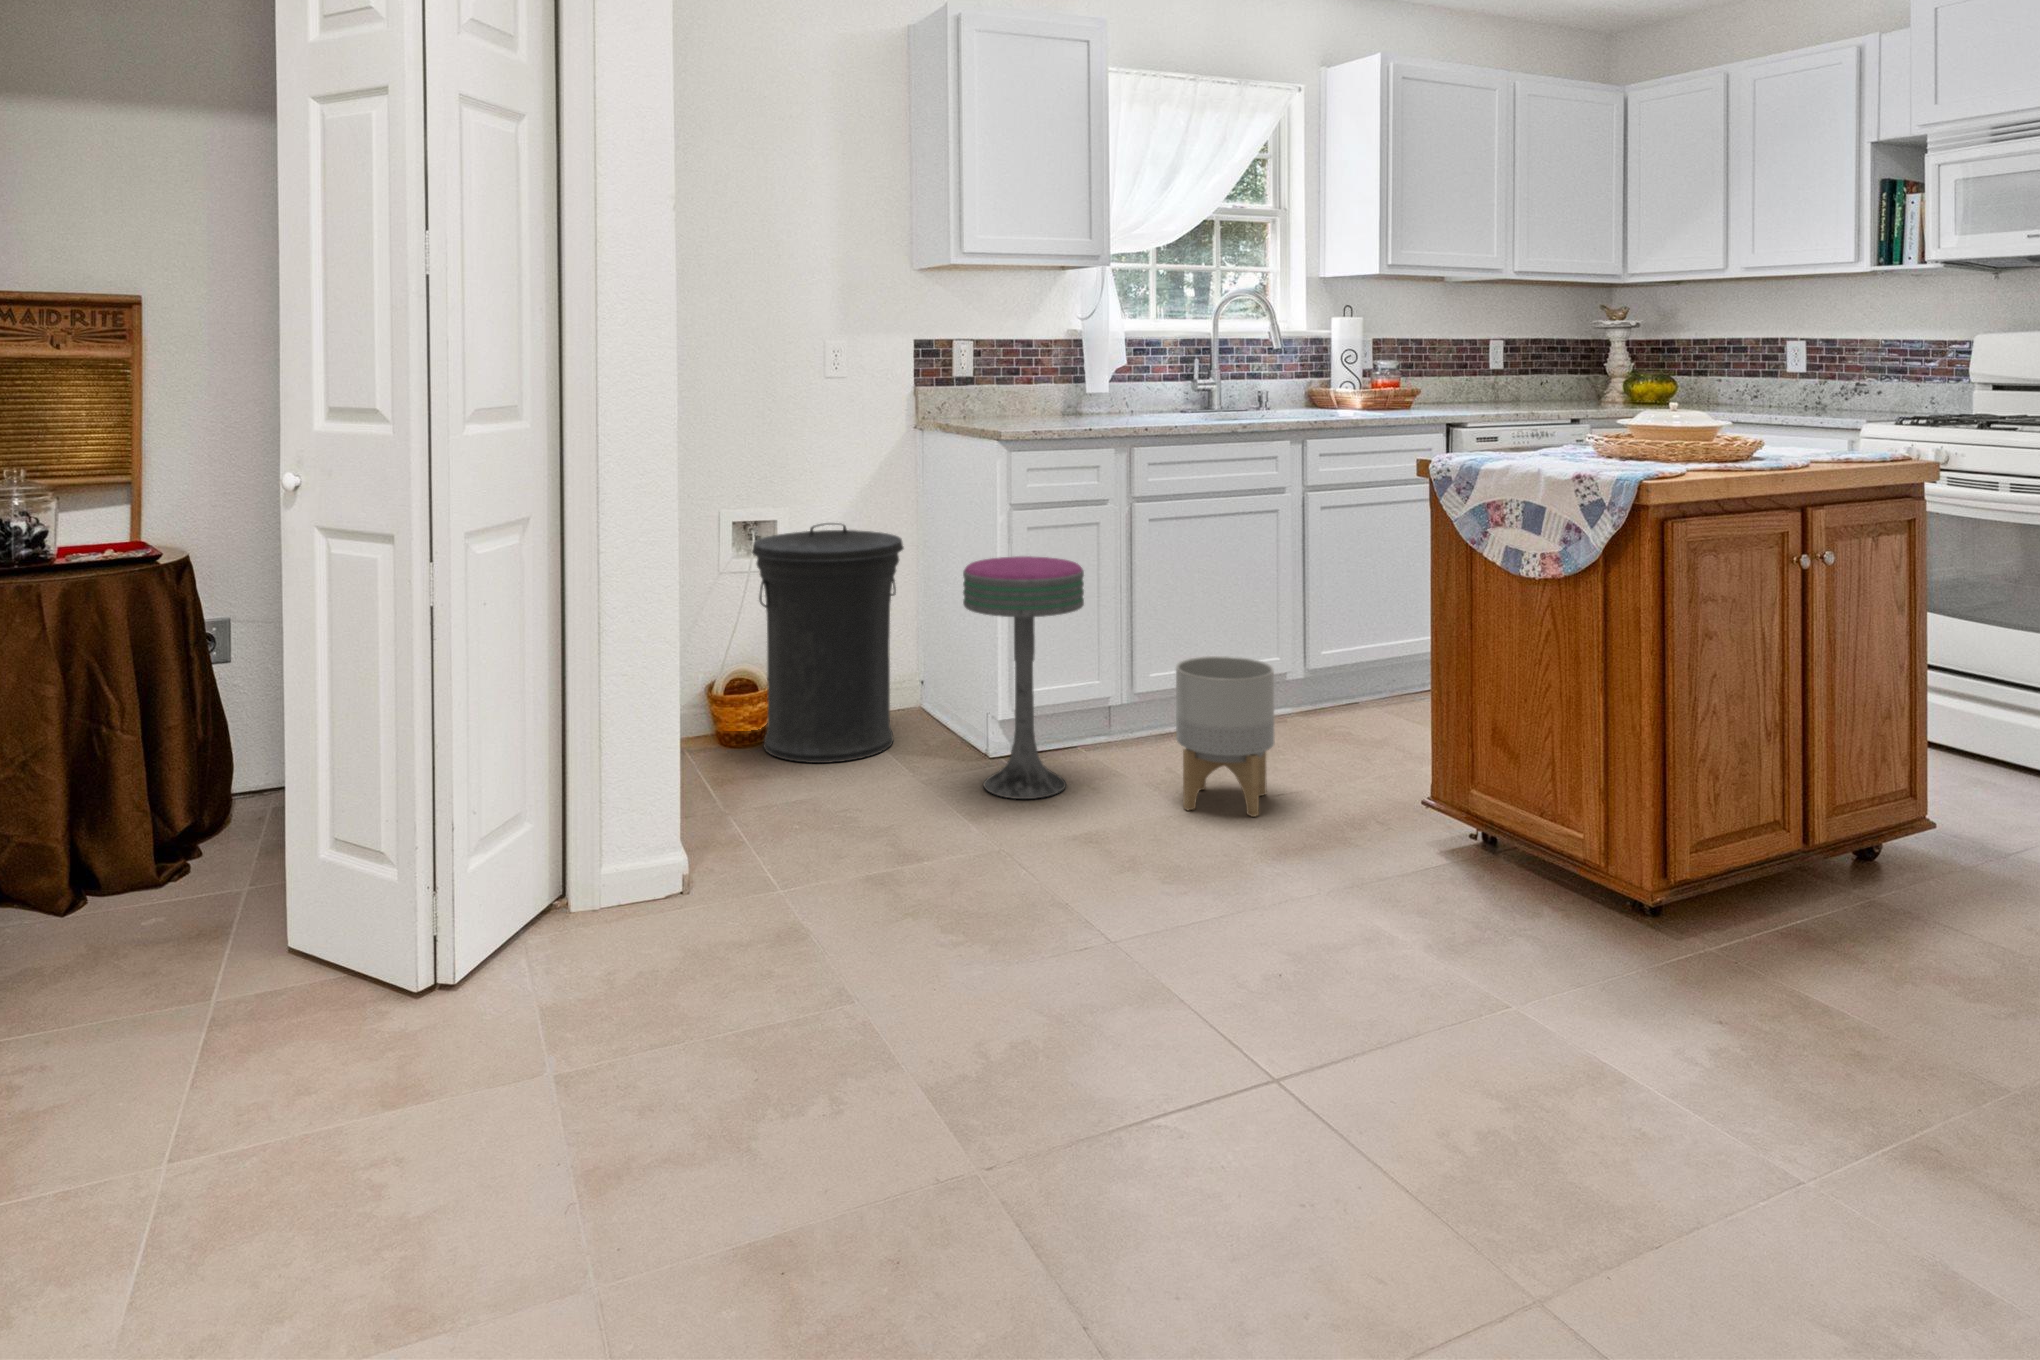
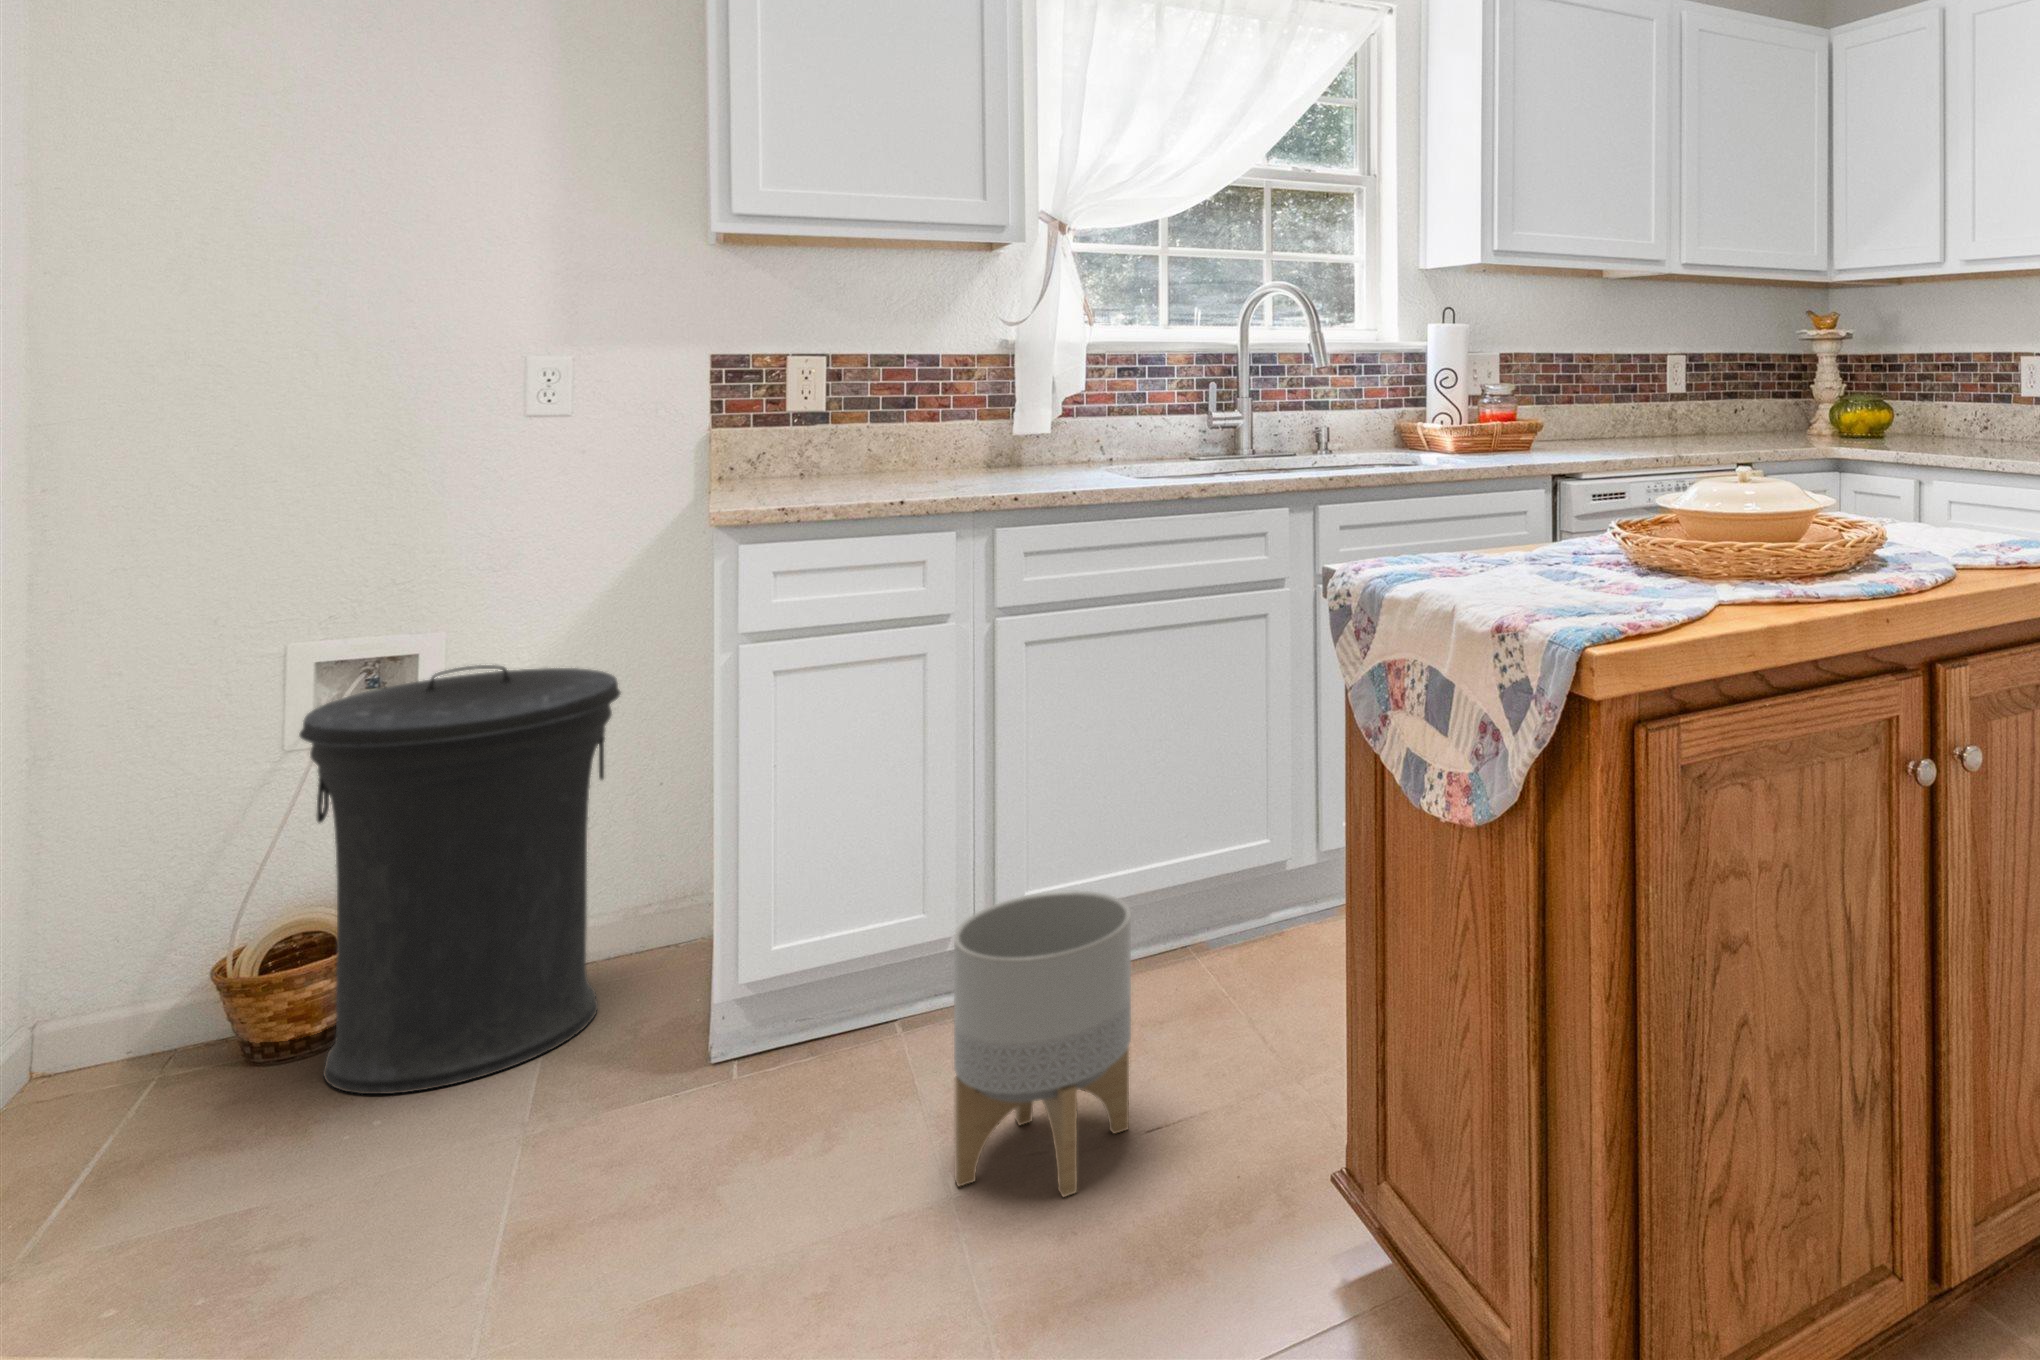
bar stool: present [963,556,1084,799] -> none [590,725,834,1175]

